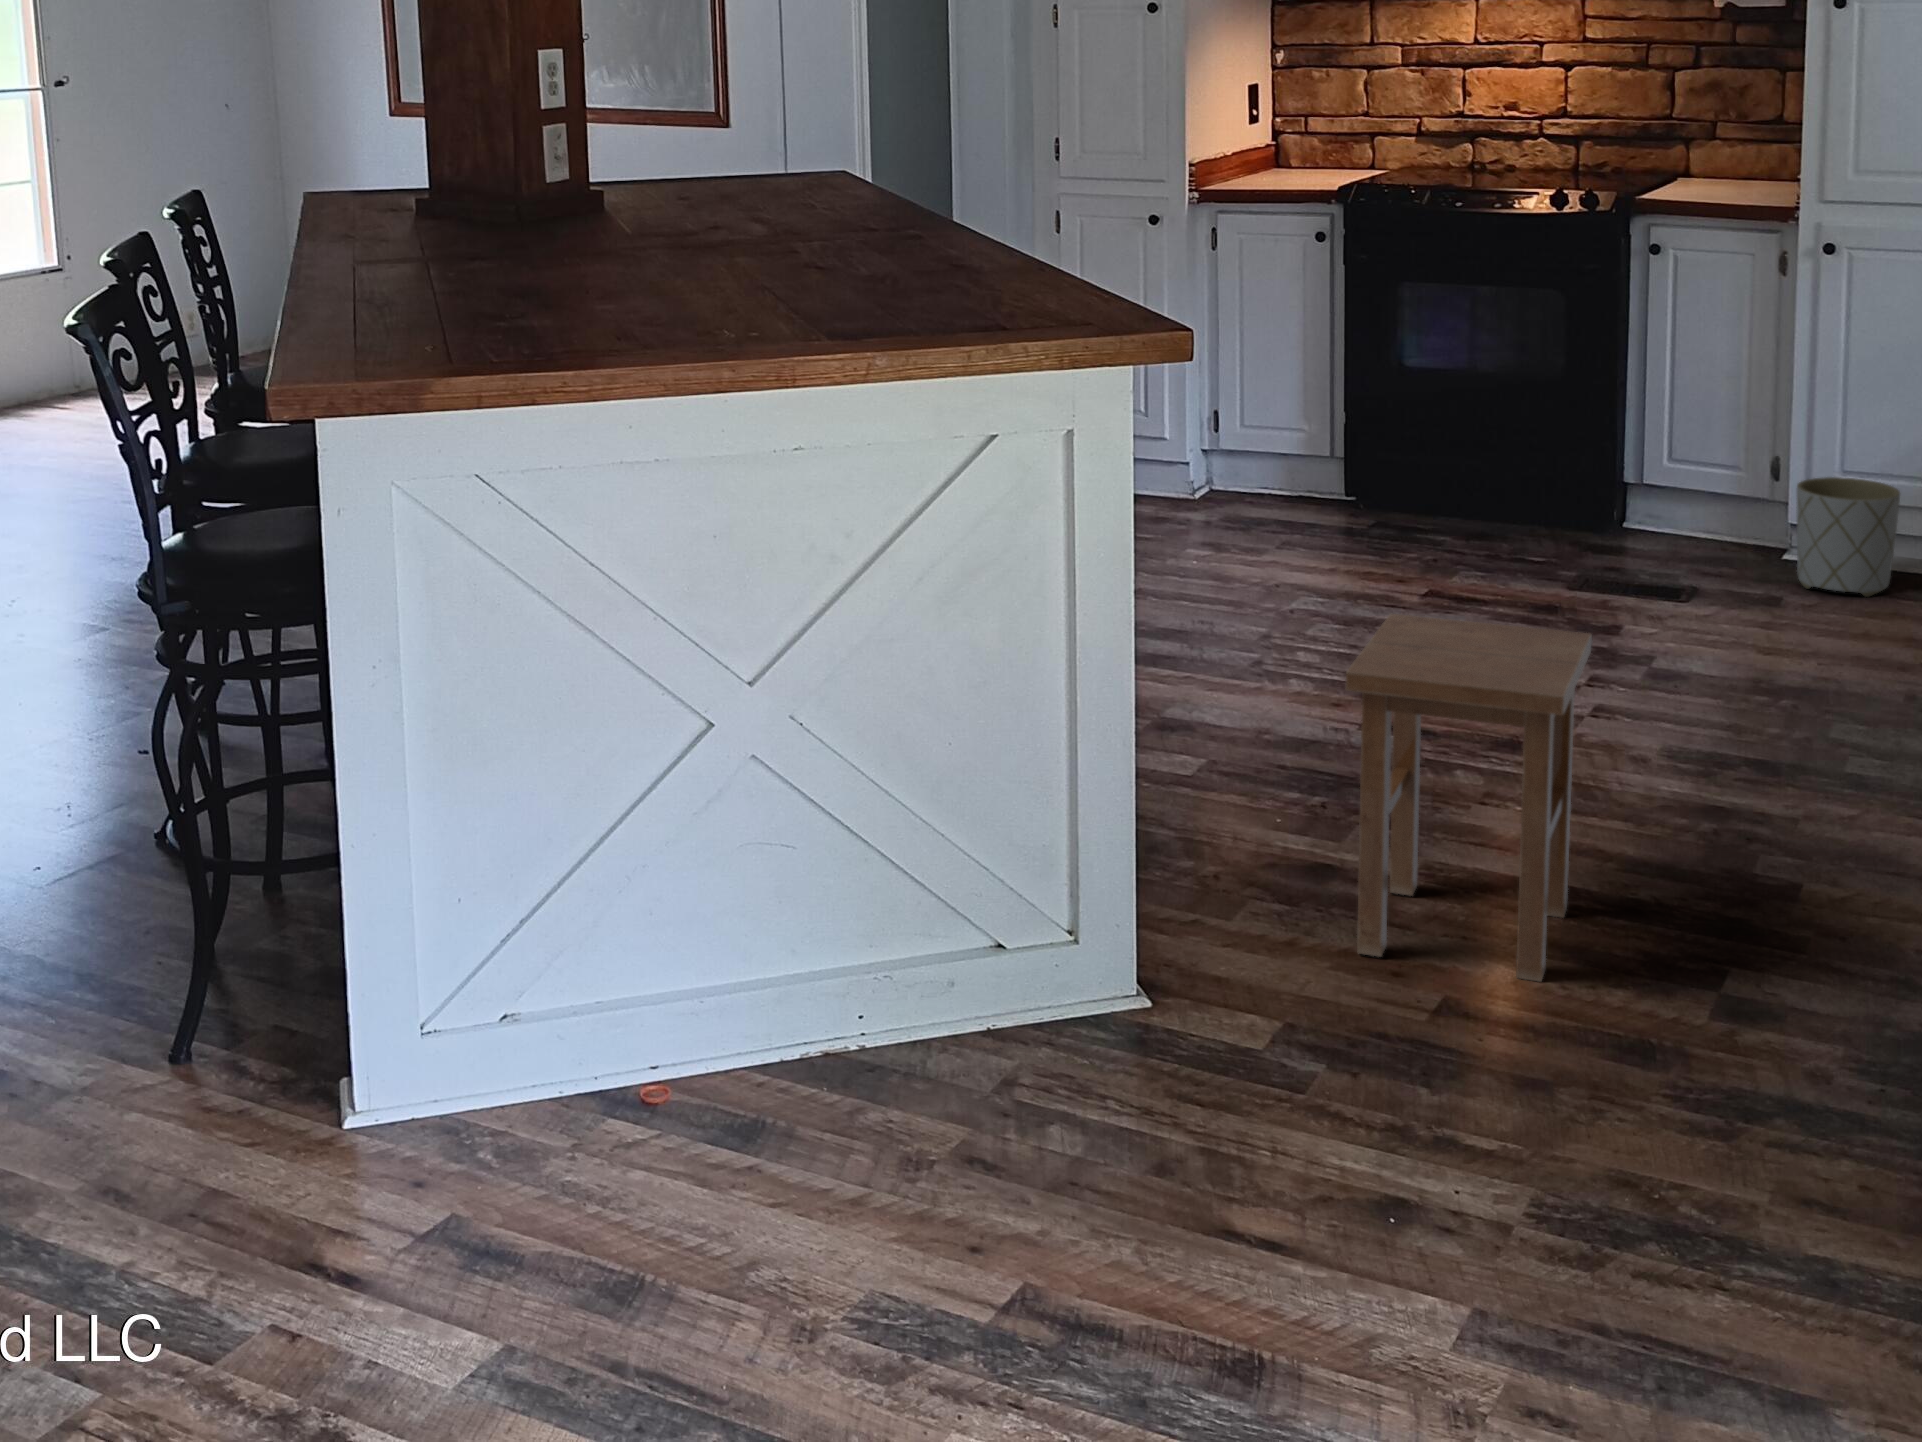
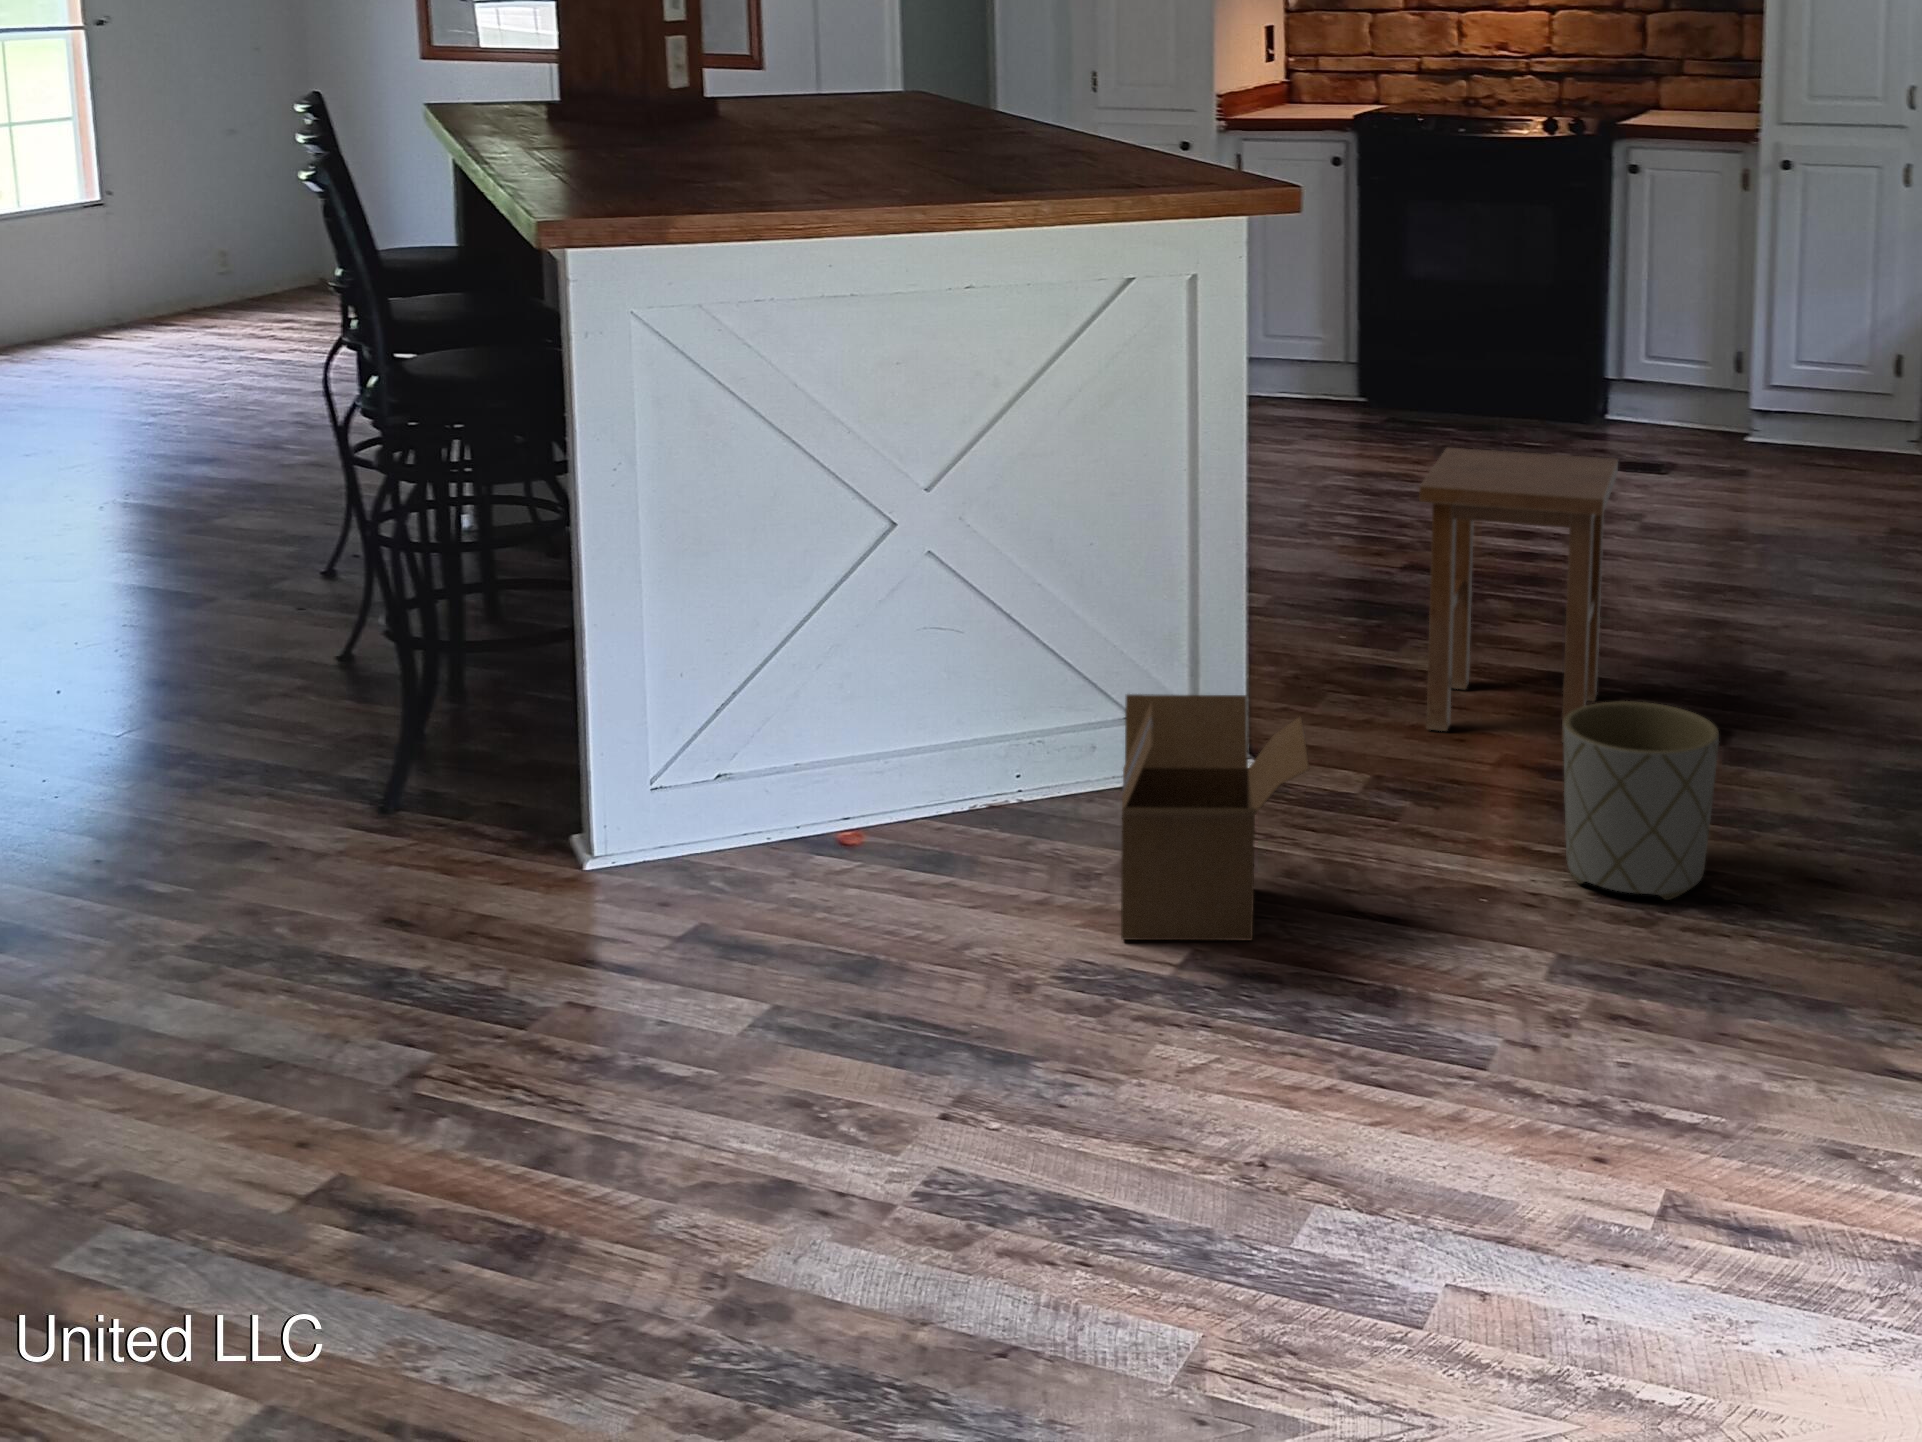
planter: present [1797,477,1900,597] -> present [1564,701,1719,900]
cardboard box: none [926,949,1167,1272] -> present [1121,694,1309,941]

